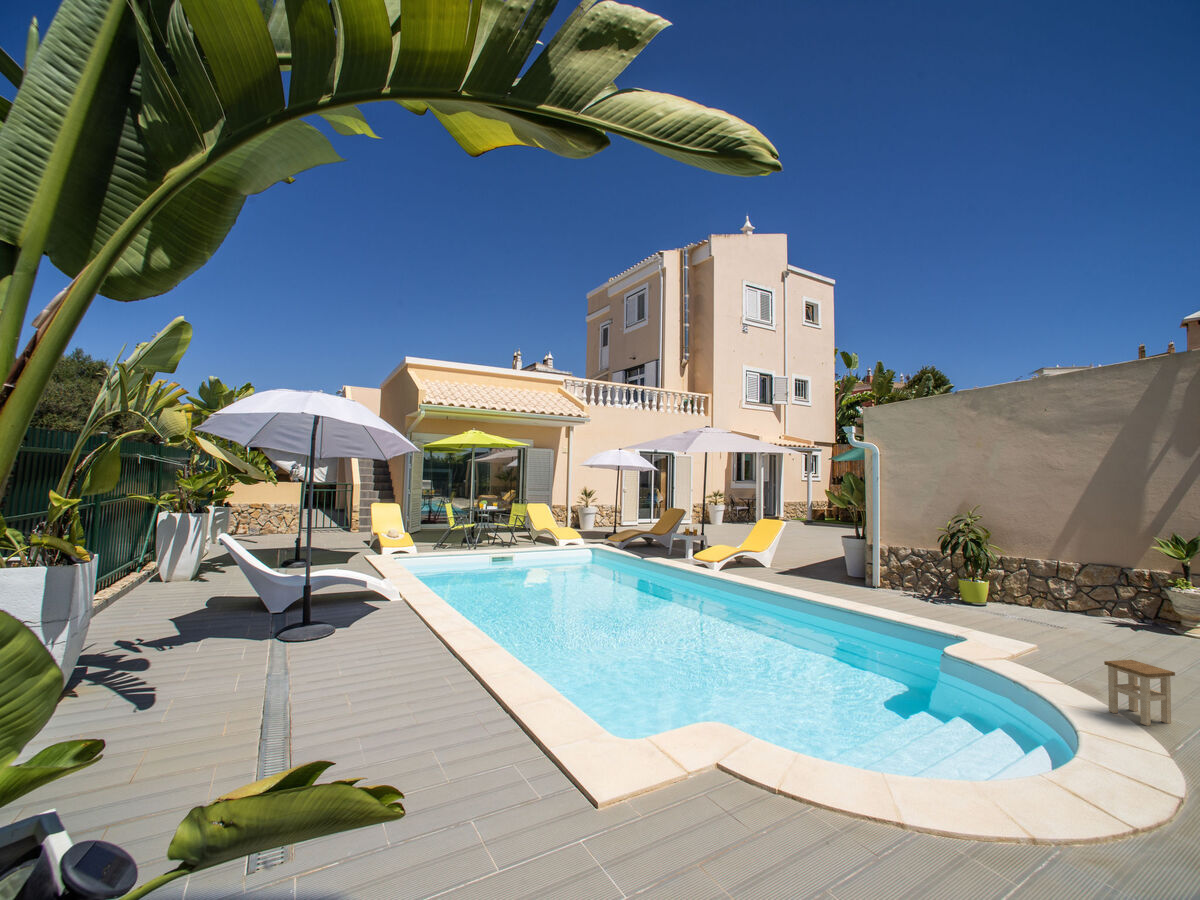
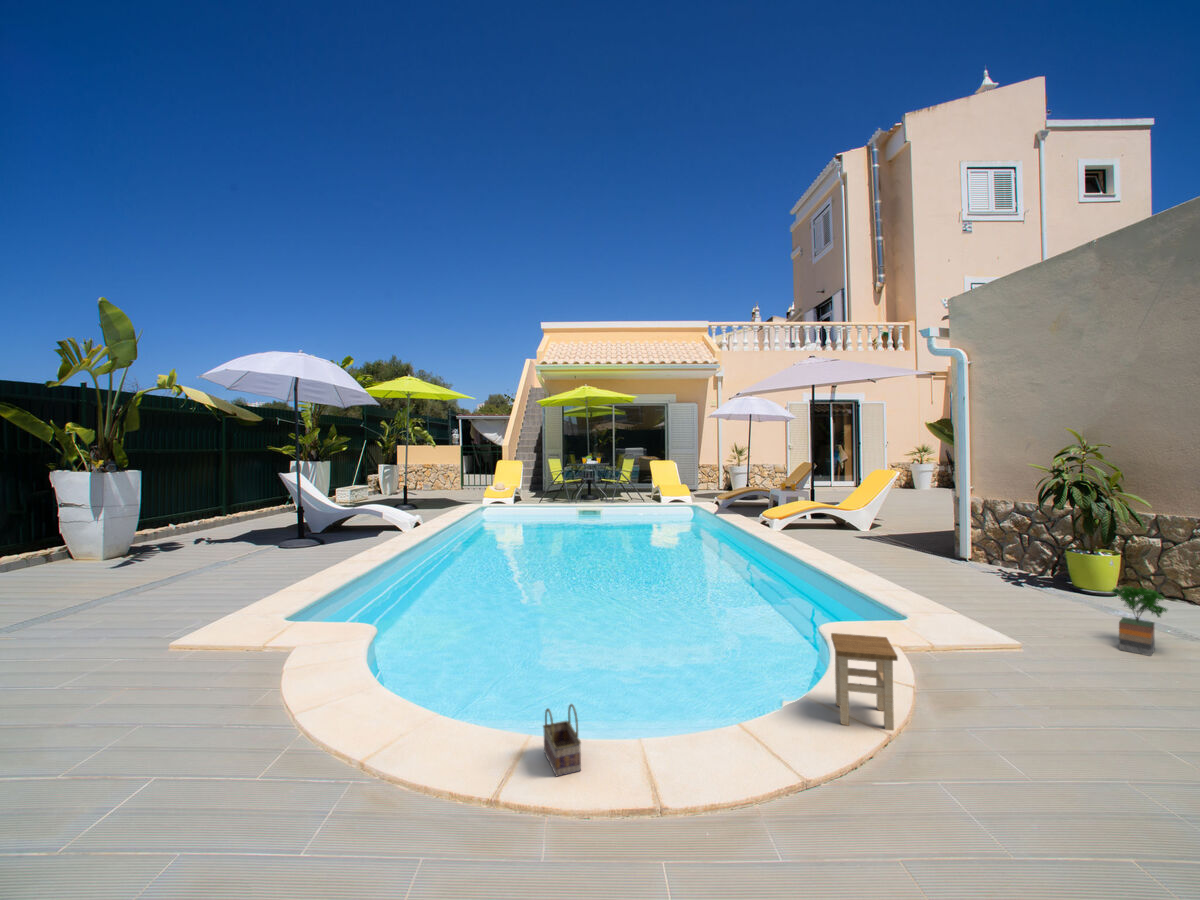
potted tree: none [1098,608,1138,651] -> present [1112,586,1168,656]
basket: none [1092,748,1149,810] -> present [543,704,581,777]

